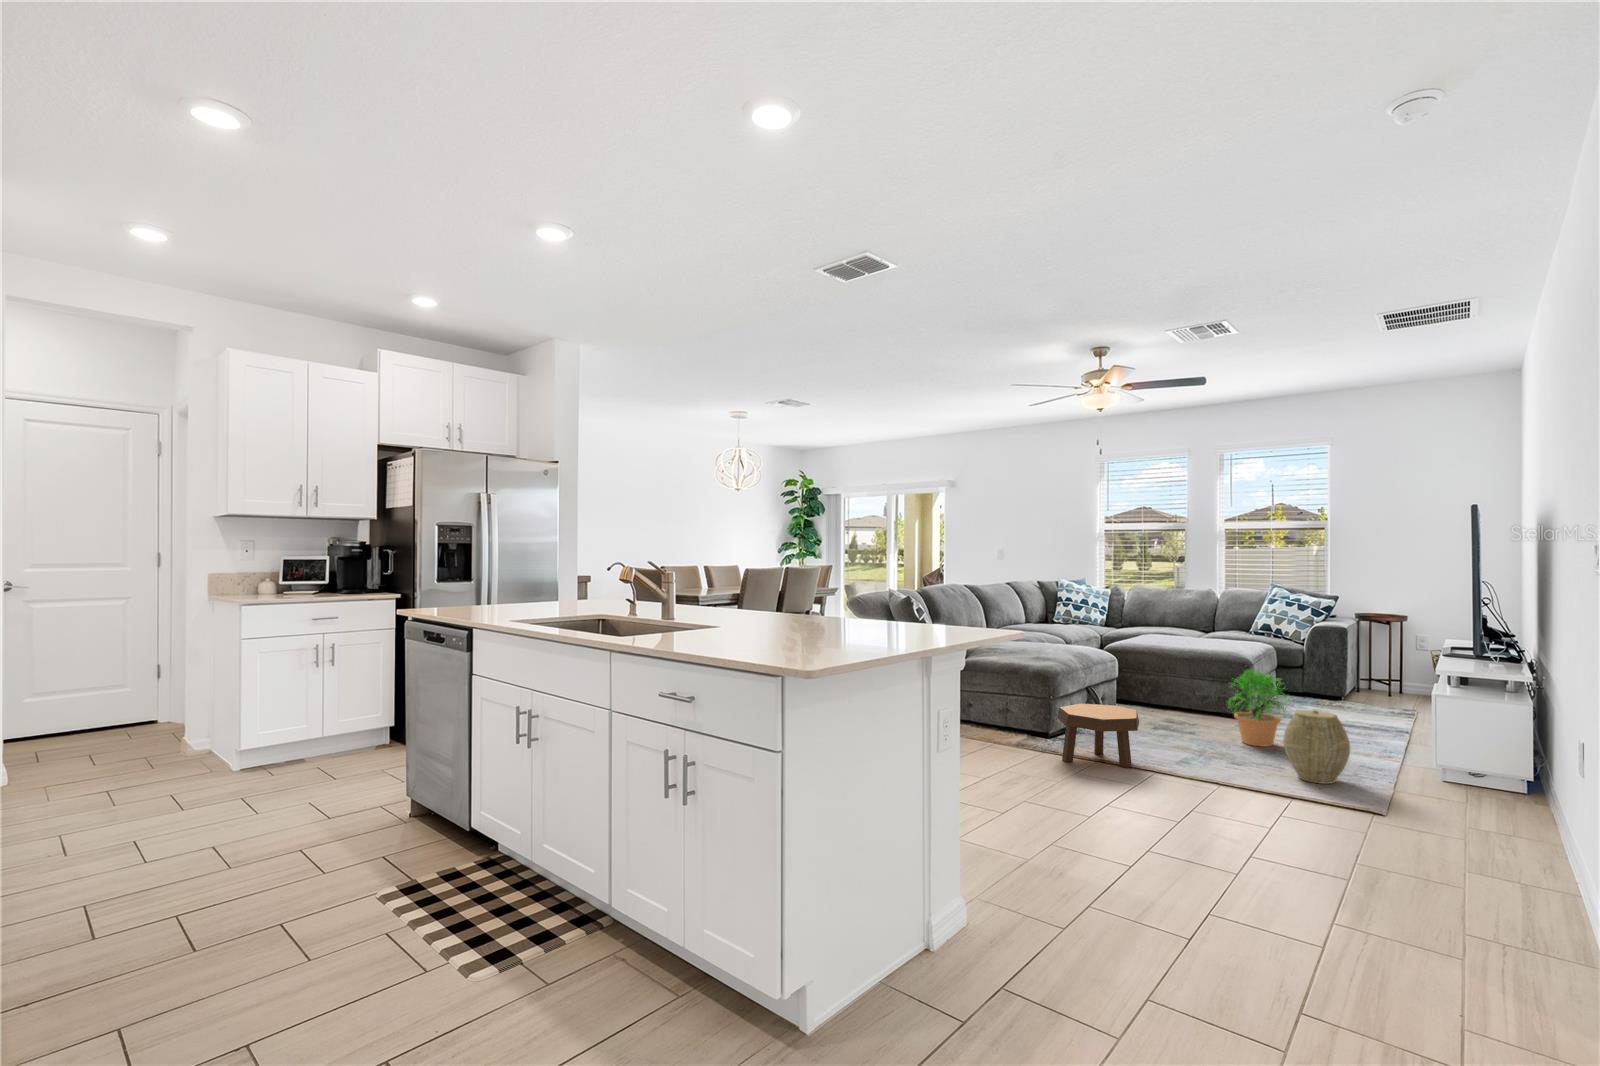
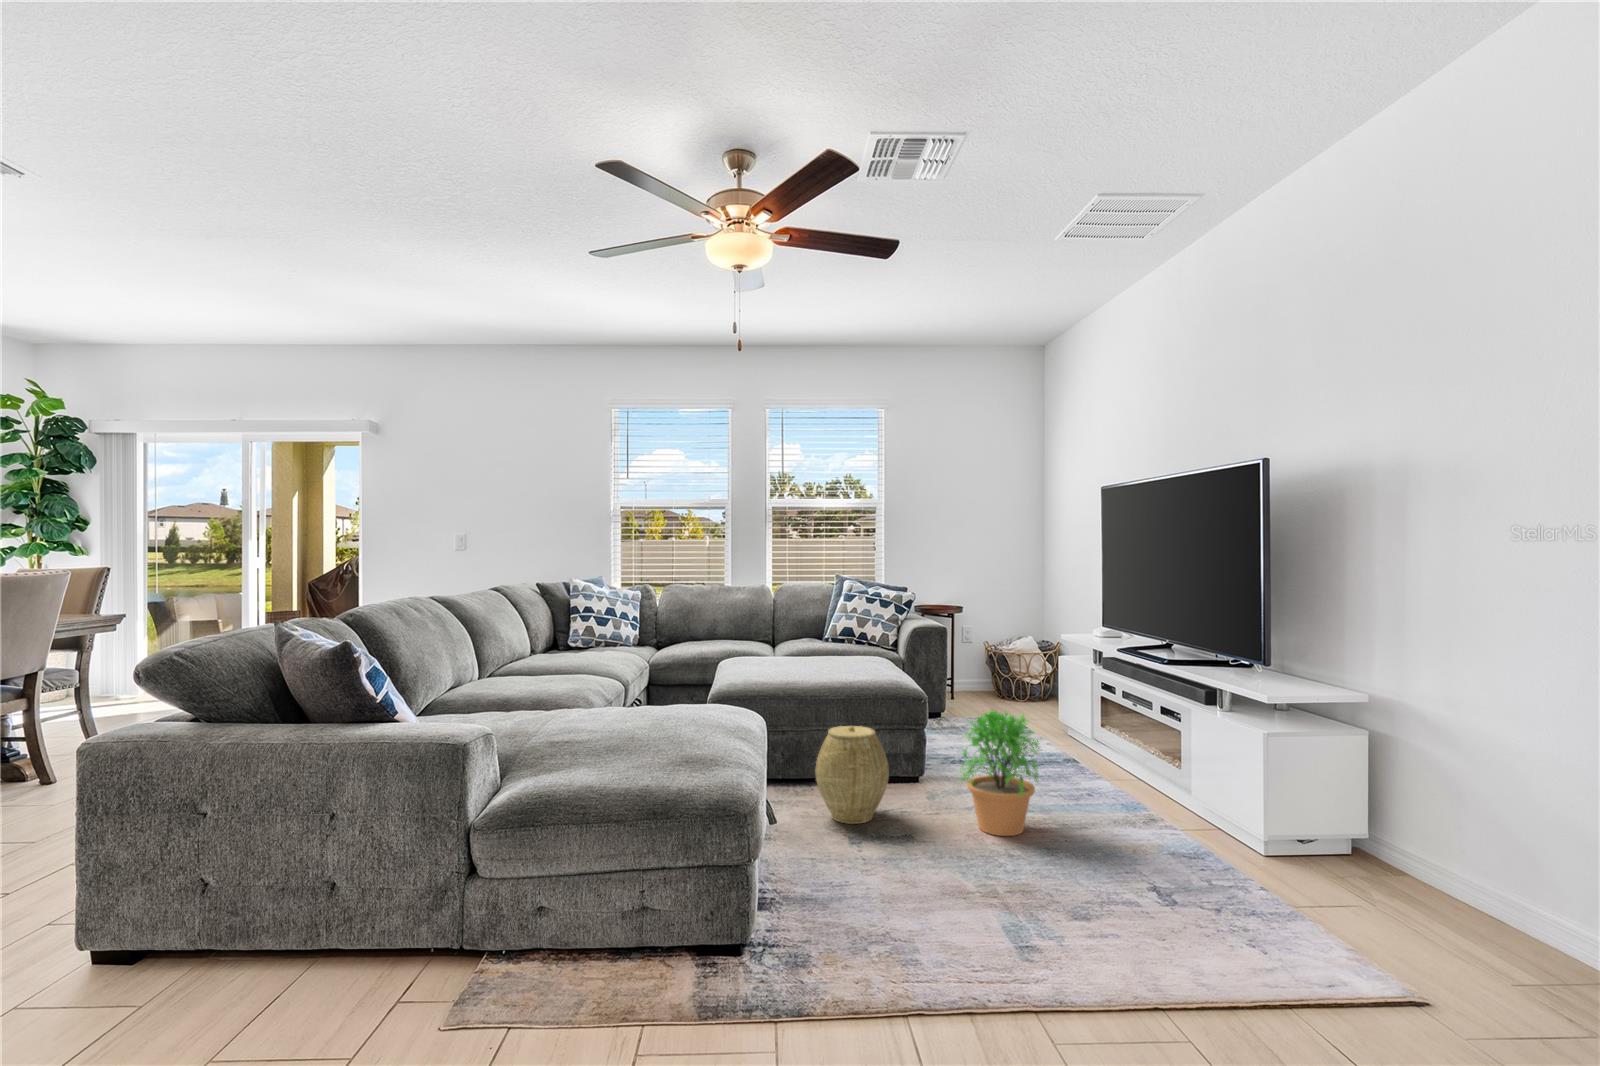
footstool: present [1057,703,1139,768] -> none [794,835,988,1028]
woven basket: present [1283,710,1350,784] -> present [815,726,889,824]

